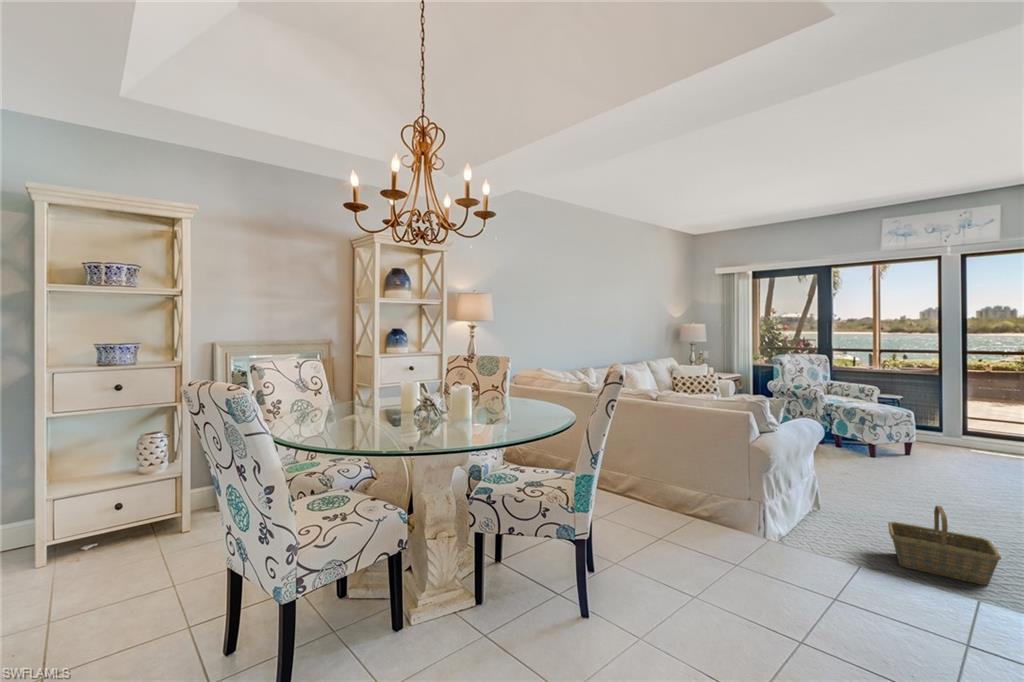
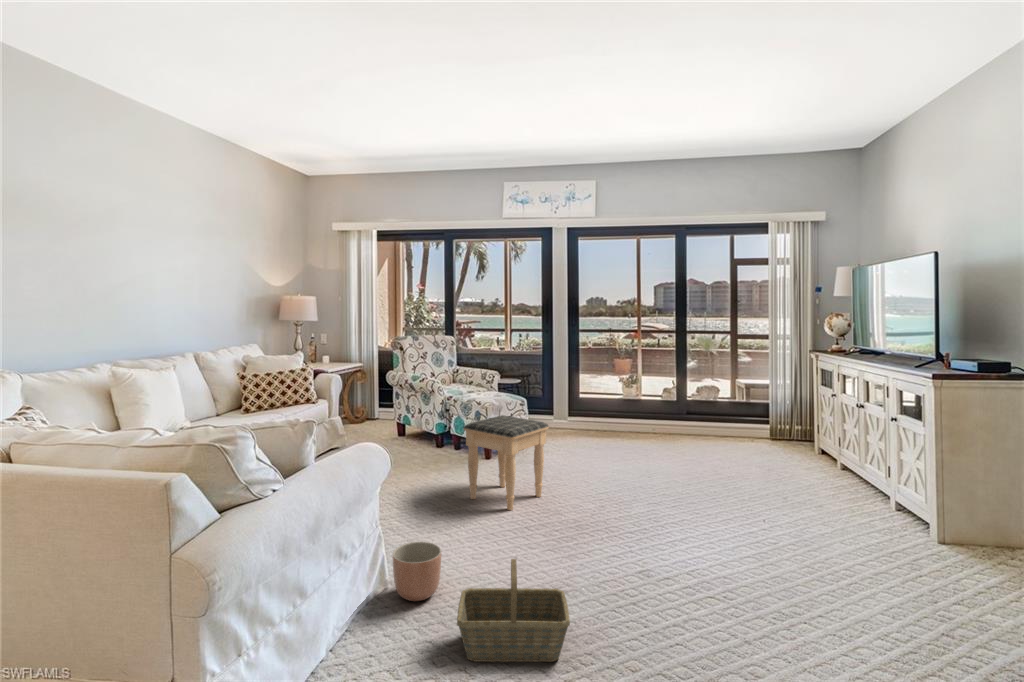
footstool: none [859,418,950,495] -> present [464,415,549,510]
planter: none [821,489,862,529] -> present [393,542,441,601]

